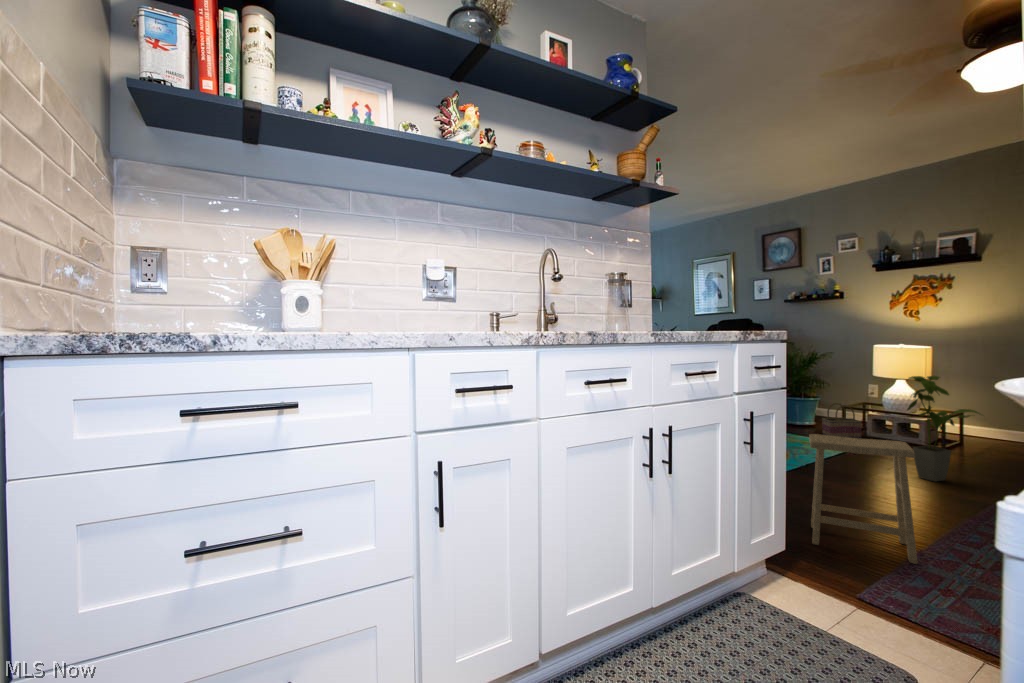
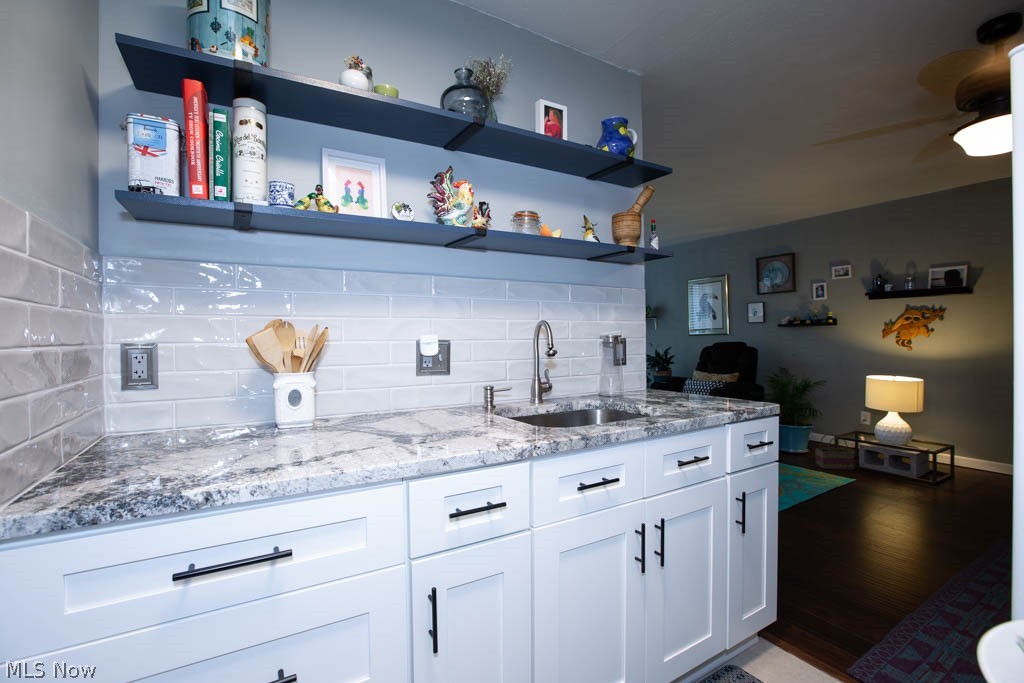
house plant: present [907,376,979,481] -> none [898,420,975,525]
footstool: present [809,434,918,564] -> none [802,491,908,631]

